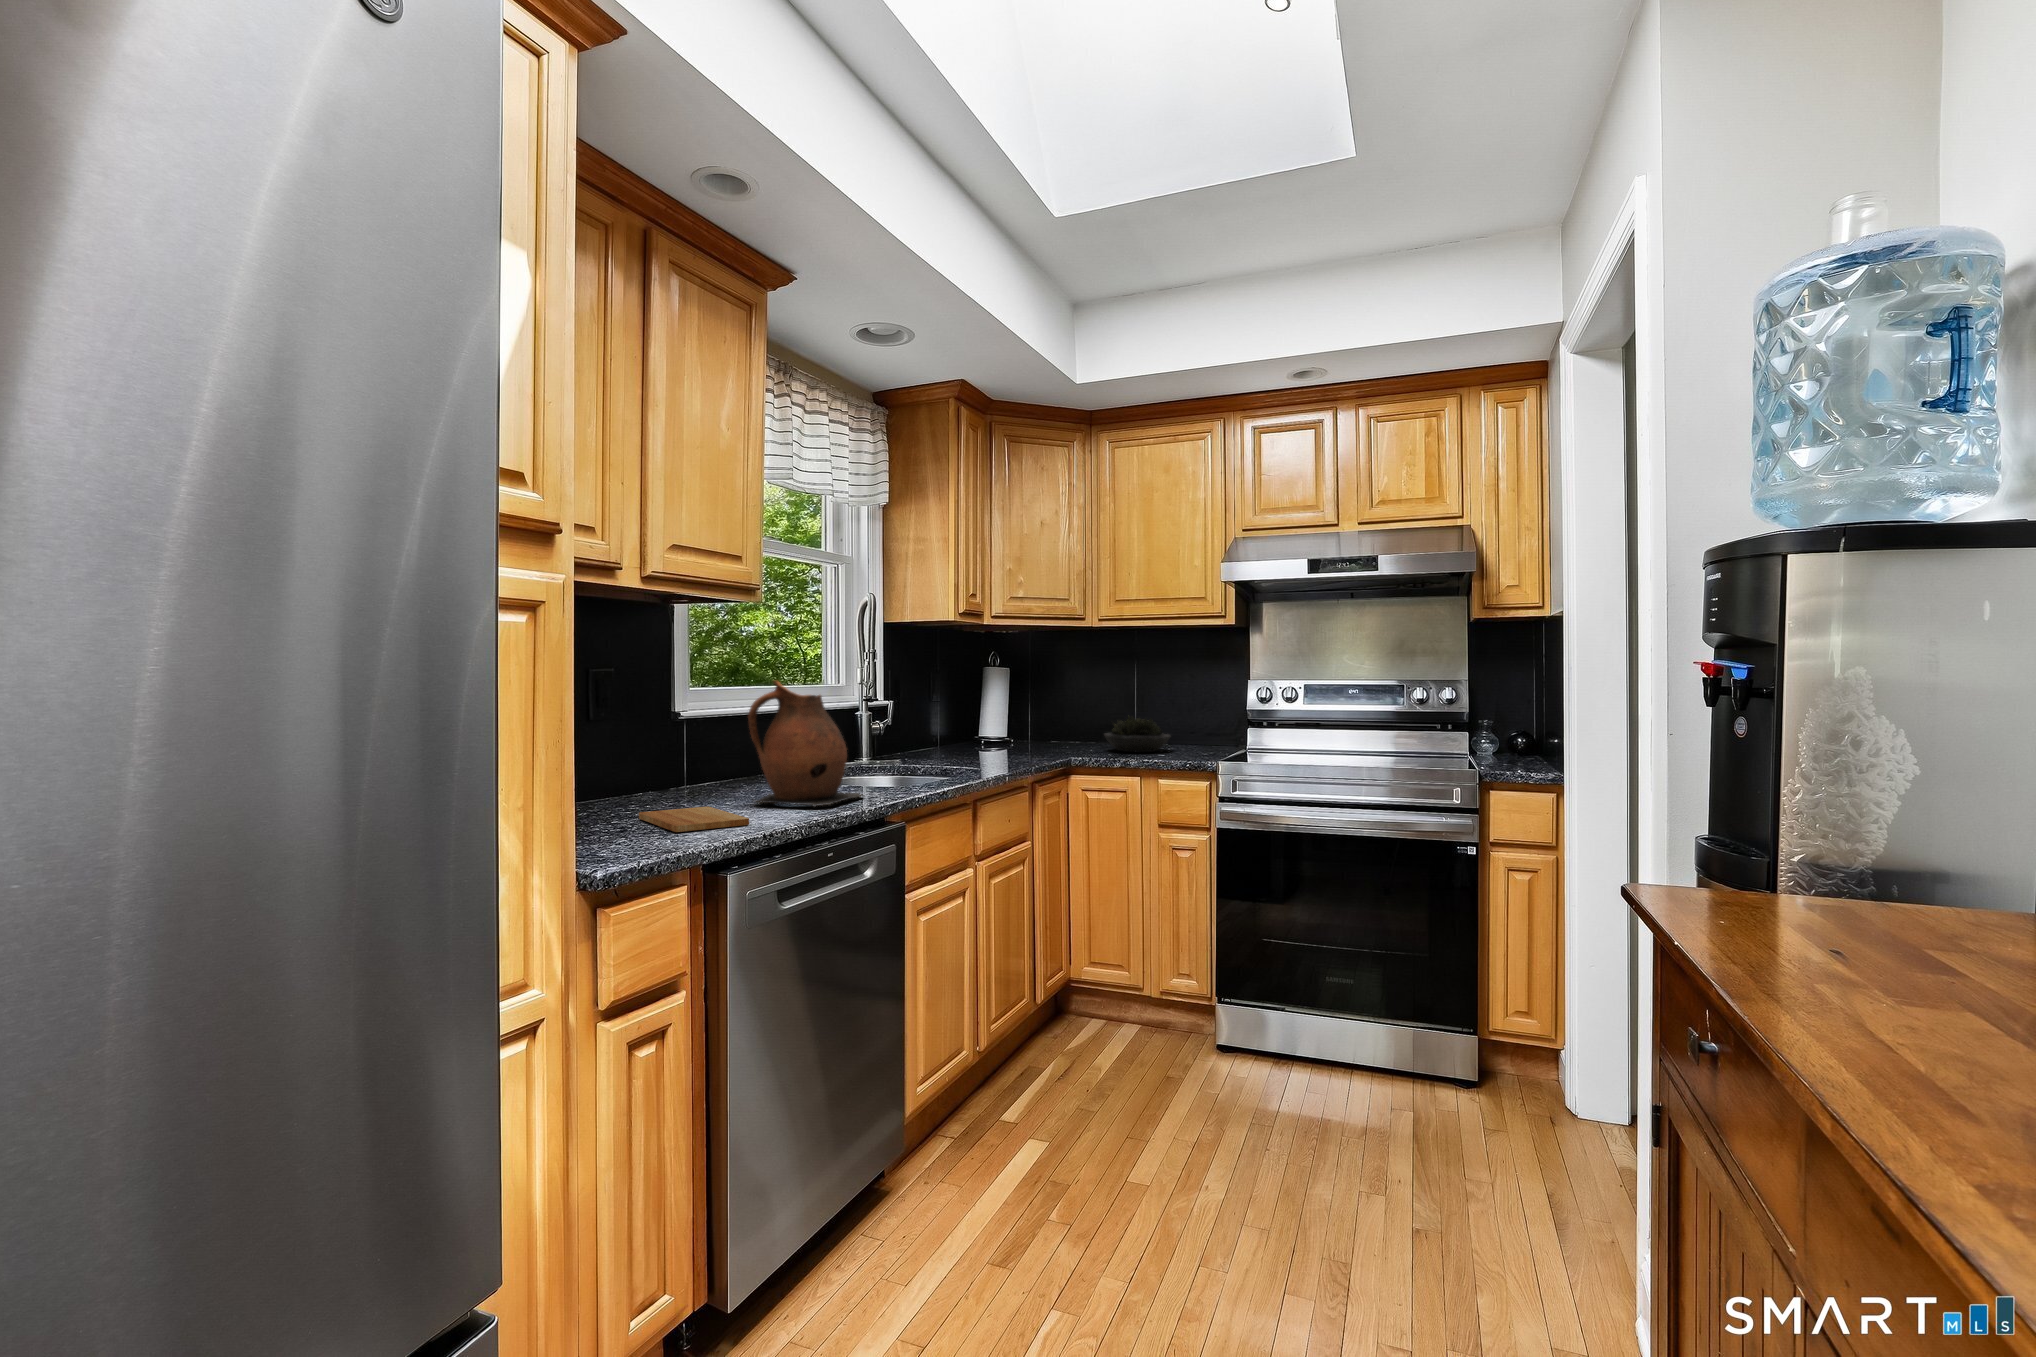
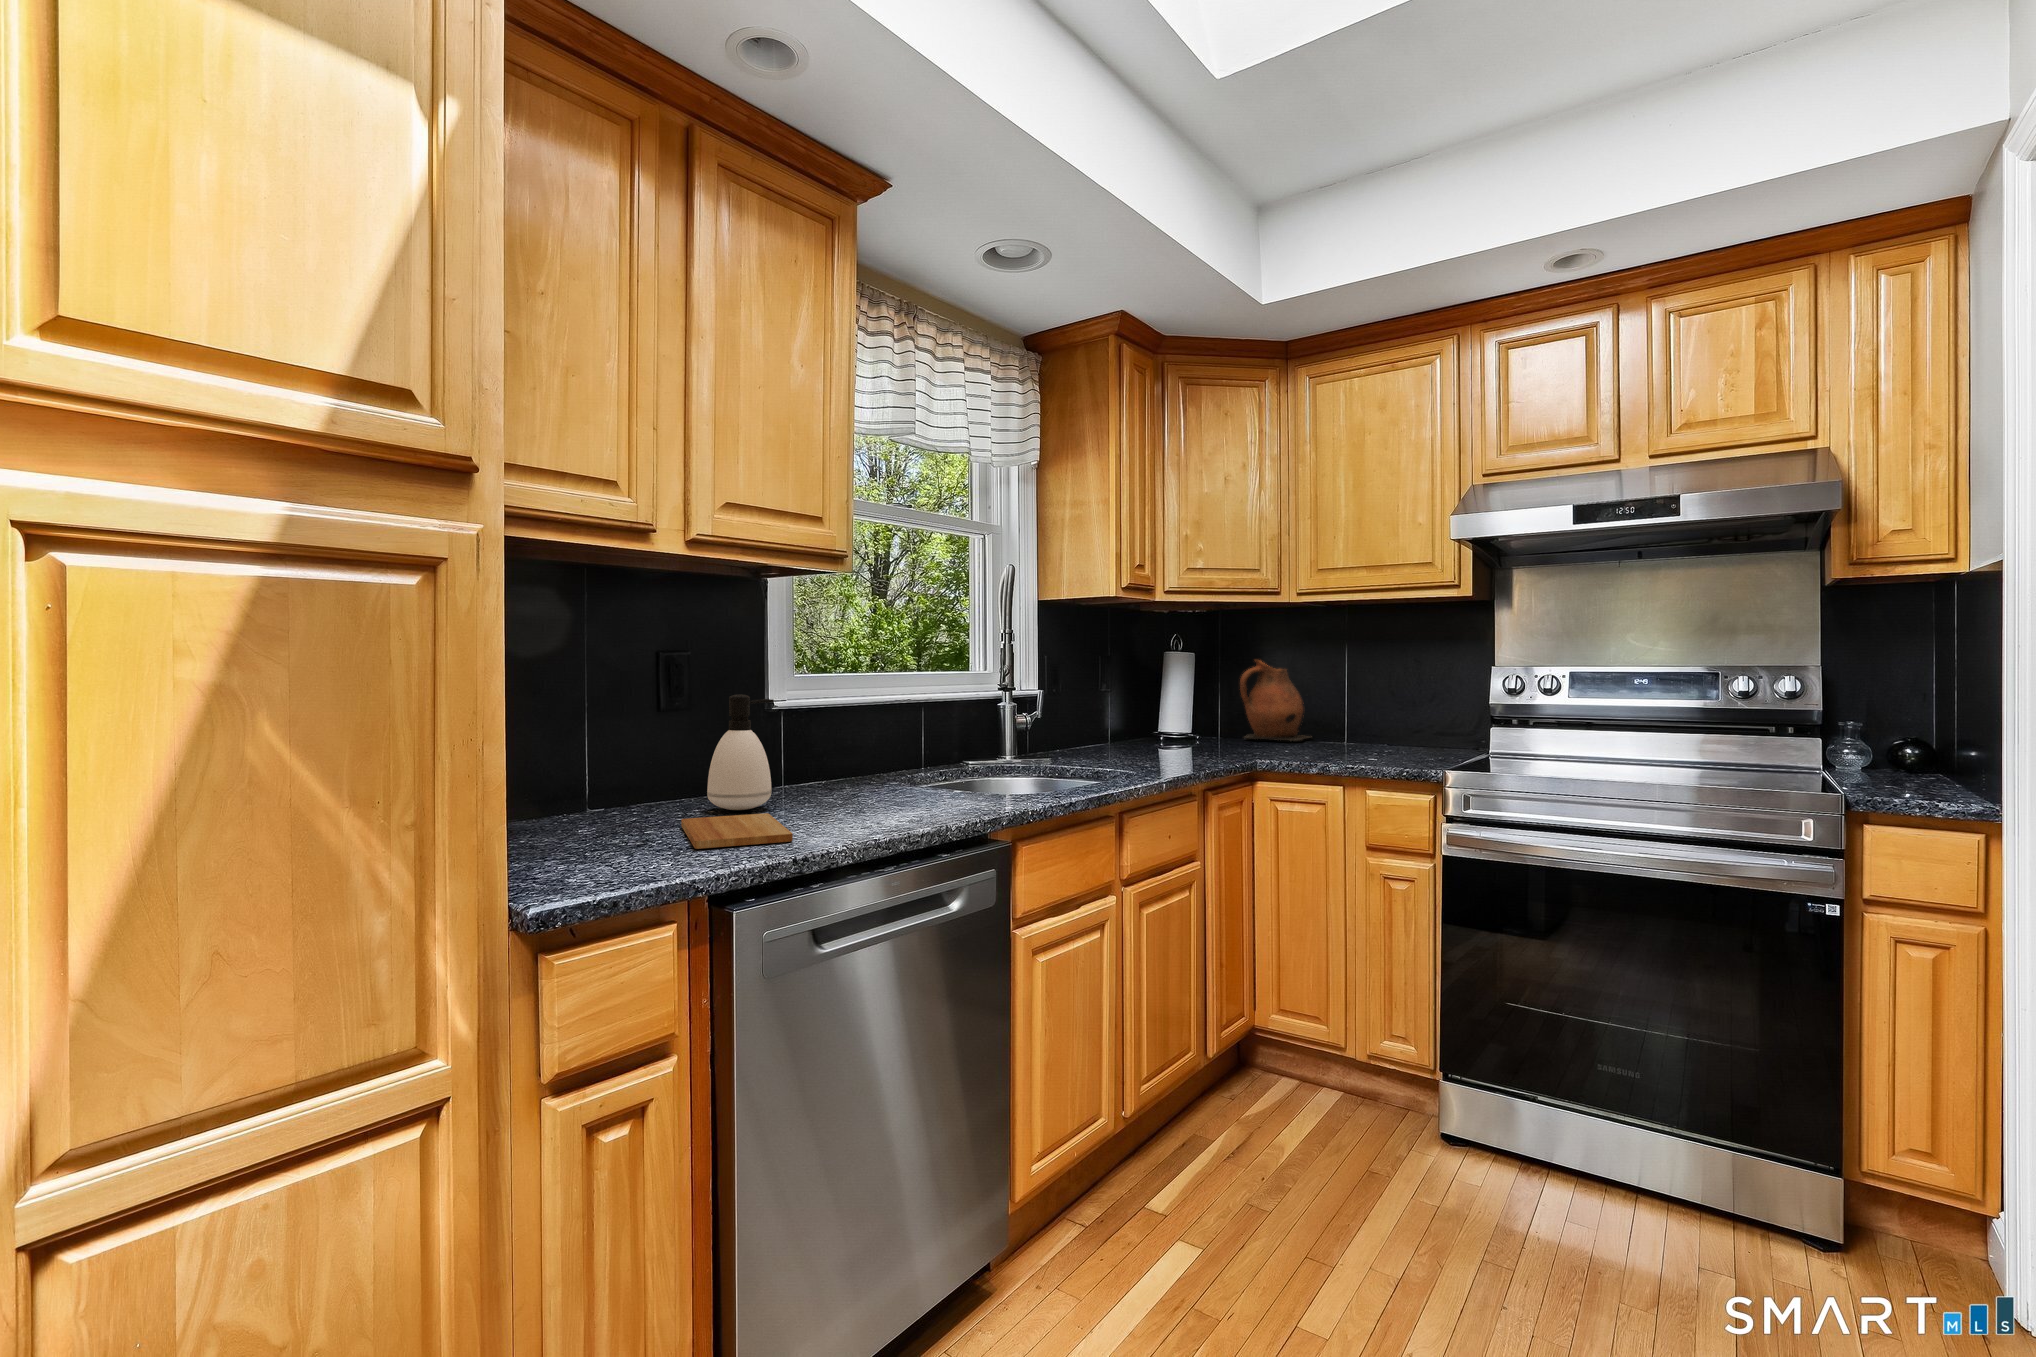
ceramic pitcher: present [748,681,864,807] -> present [1240,660,1312,741]
soap dispenser: none [644,708,701,806] -> present [707,695,774,810]
succulent plant: present [1104,717,1171,752] -> none [1300,709,1386,754]

